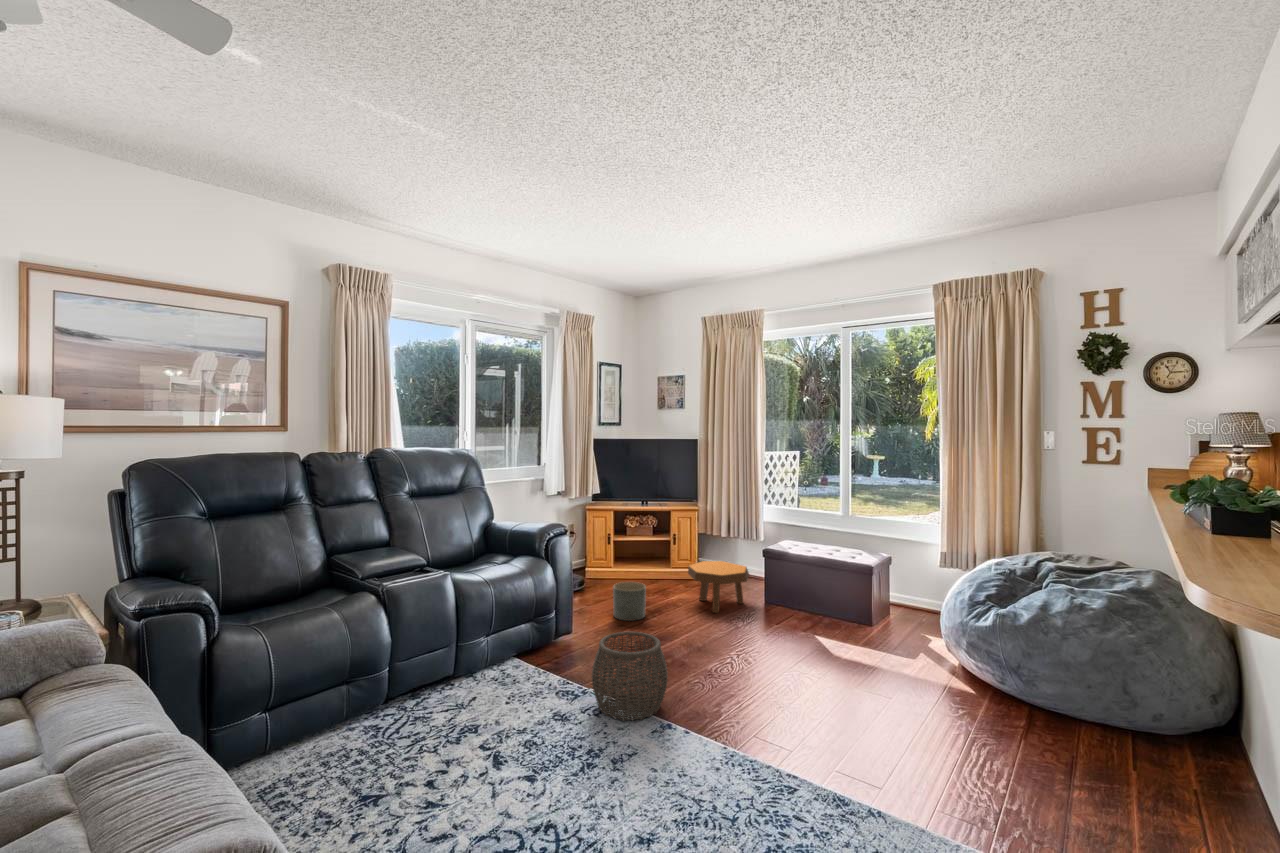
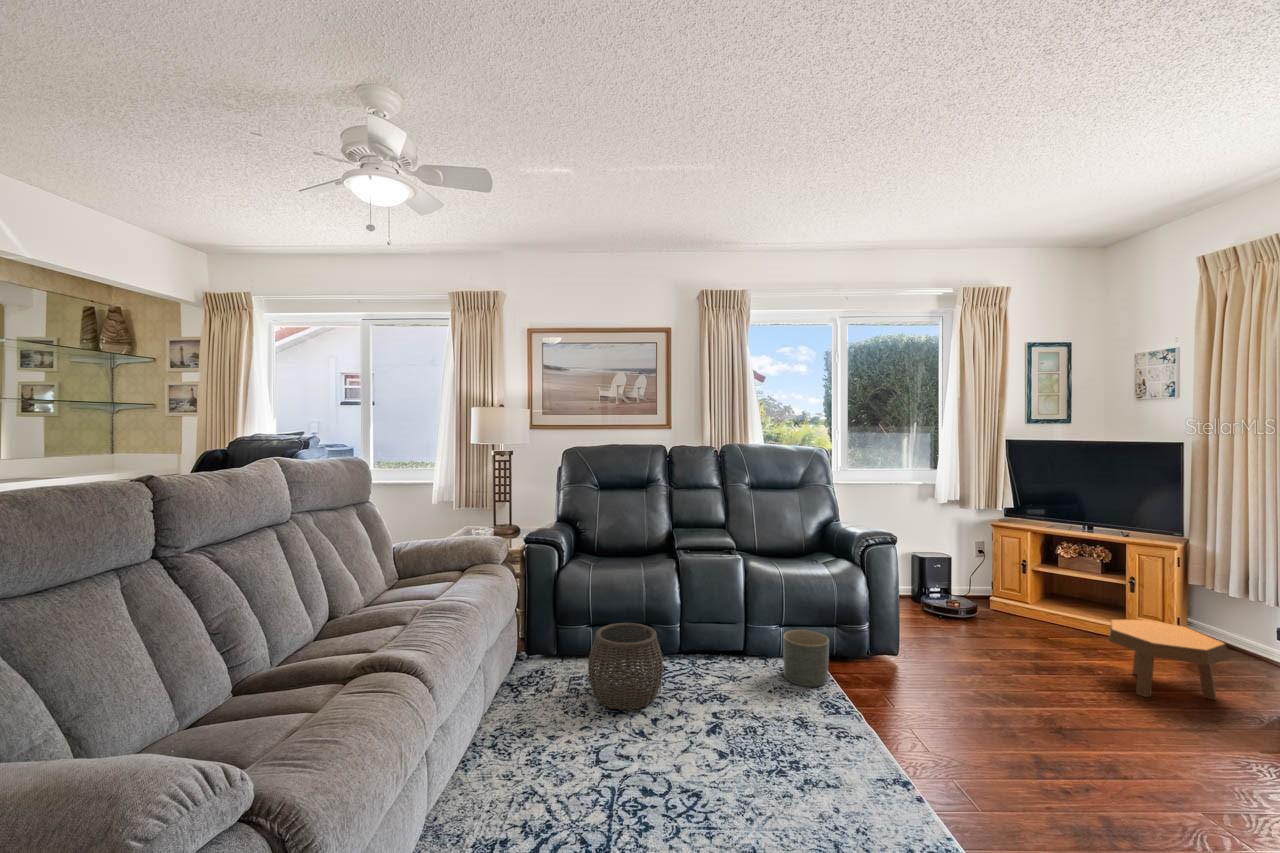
planter: present [613,582,646,621] -> present [783,630,829,687]
woven basket: present [592,632,668,720] -> present [588,623,664,711]

